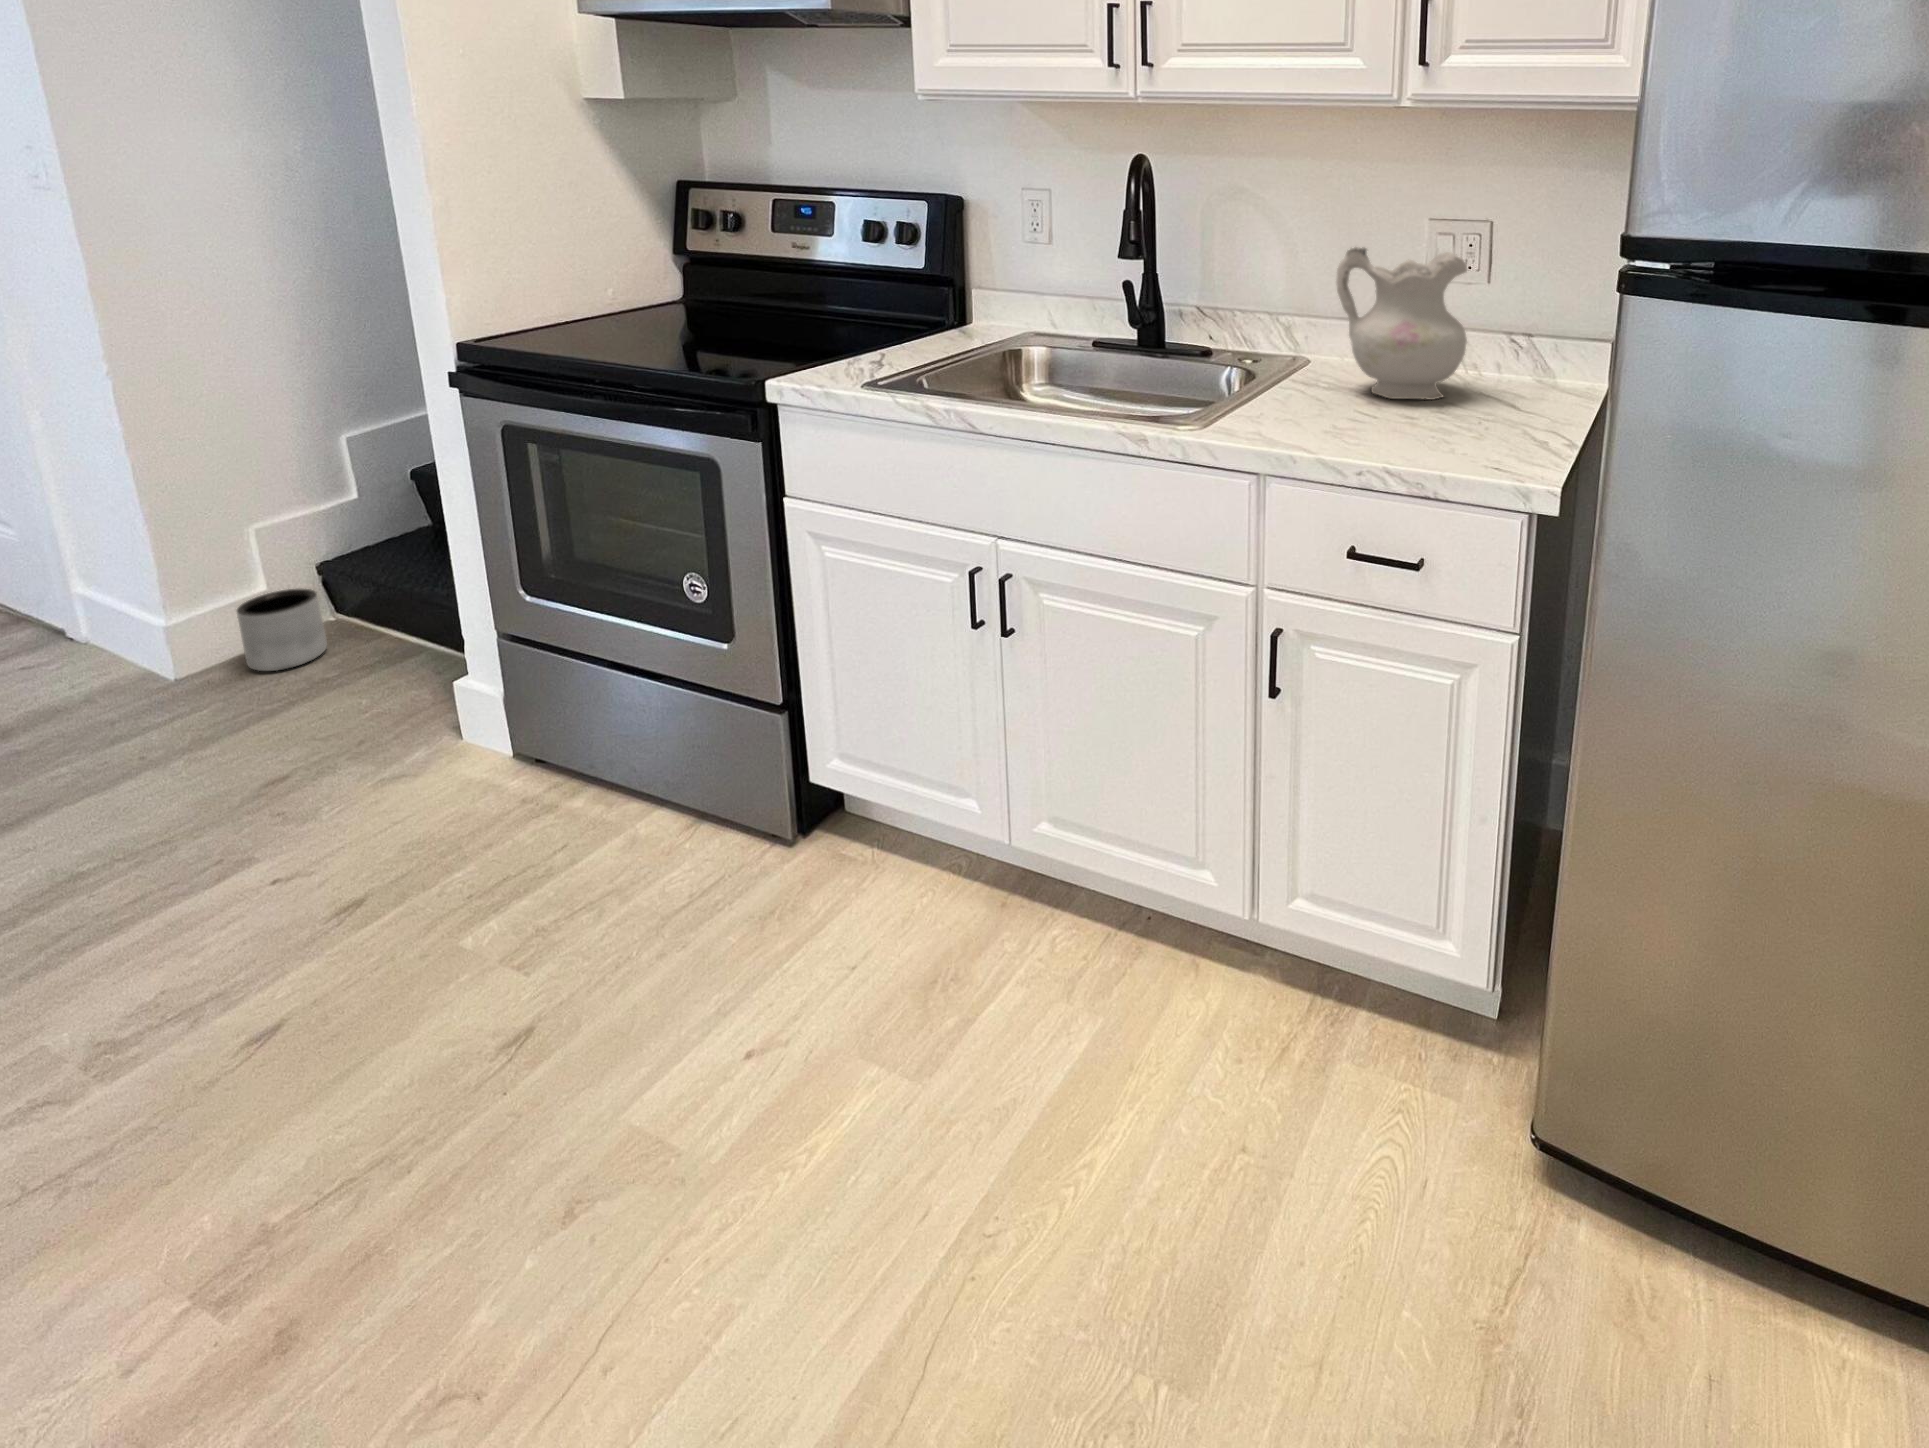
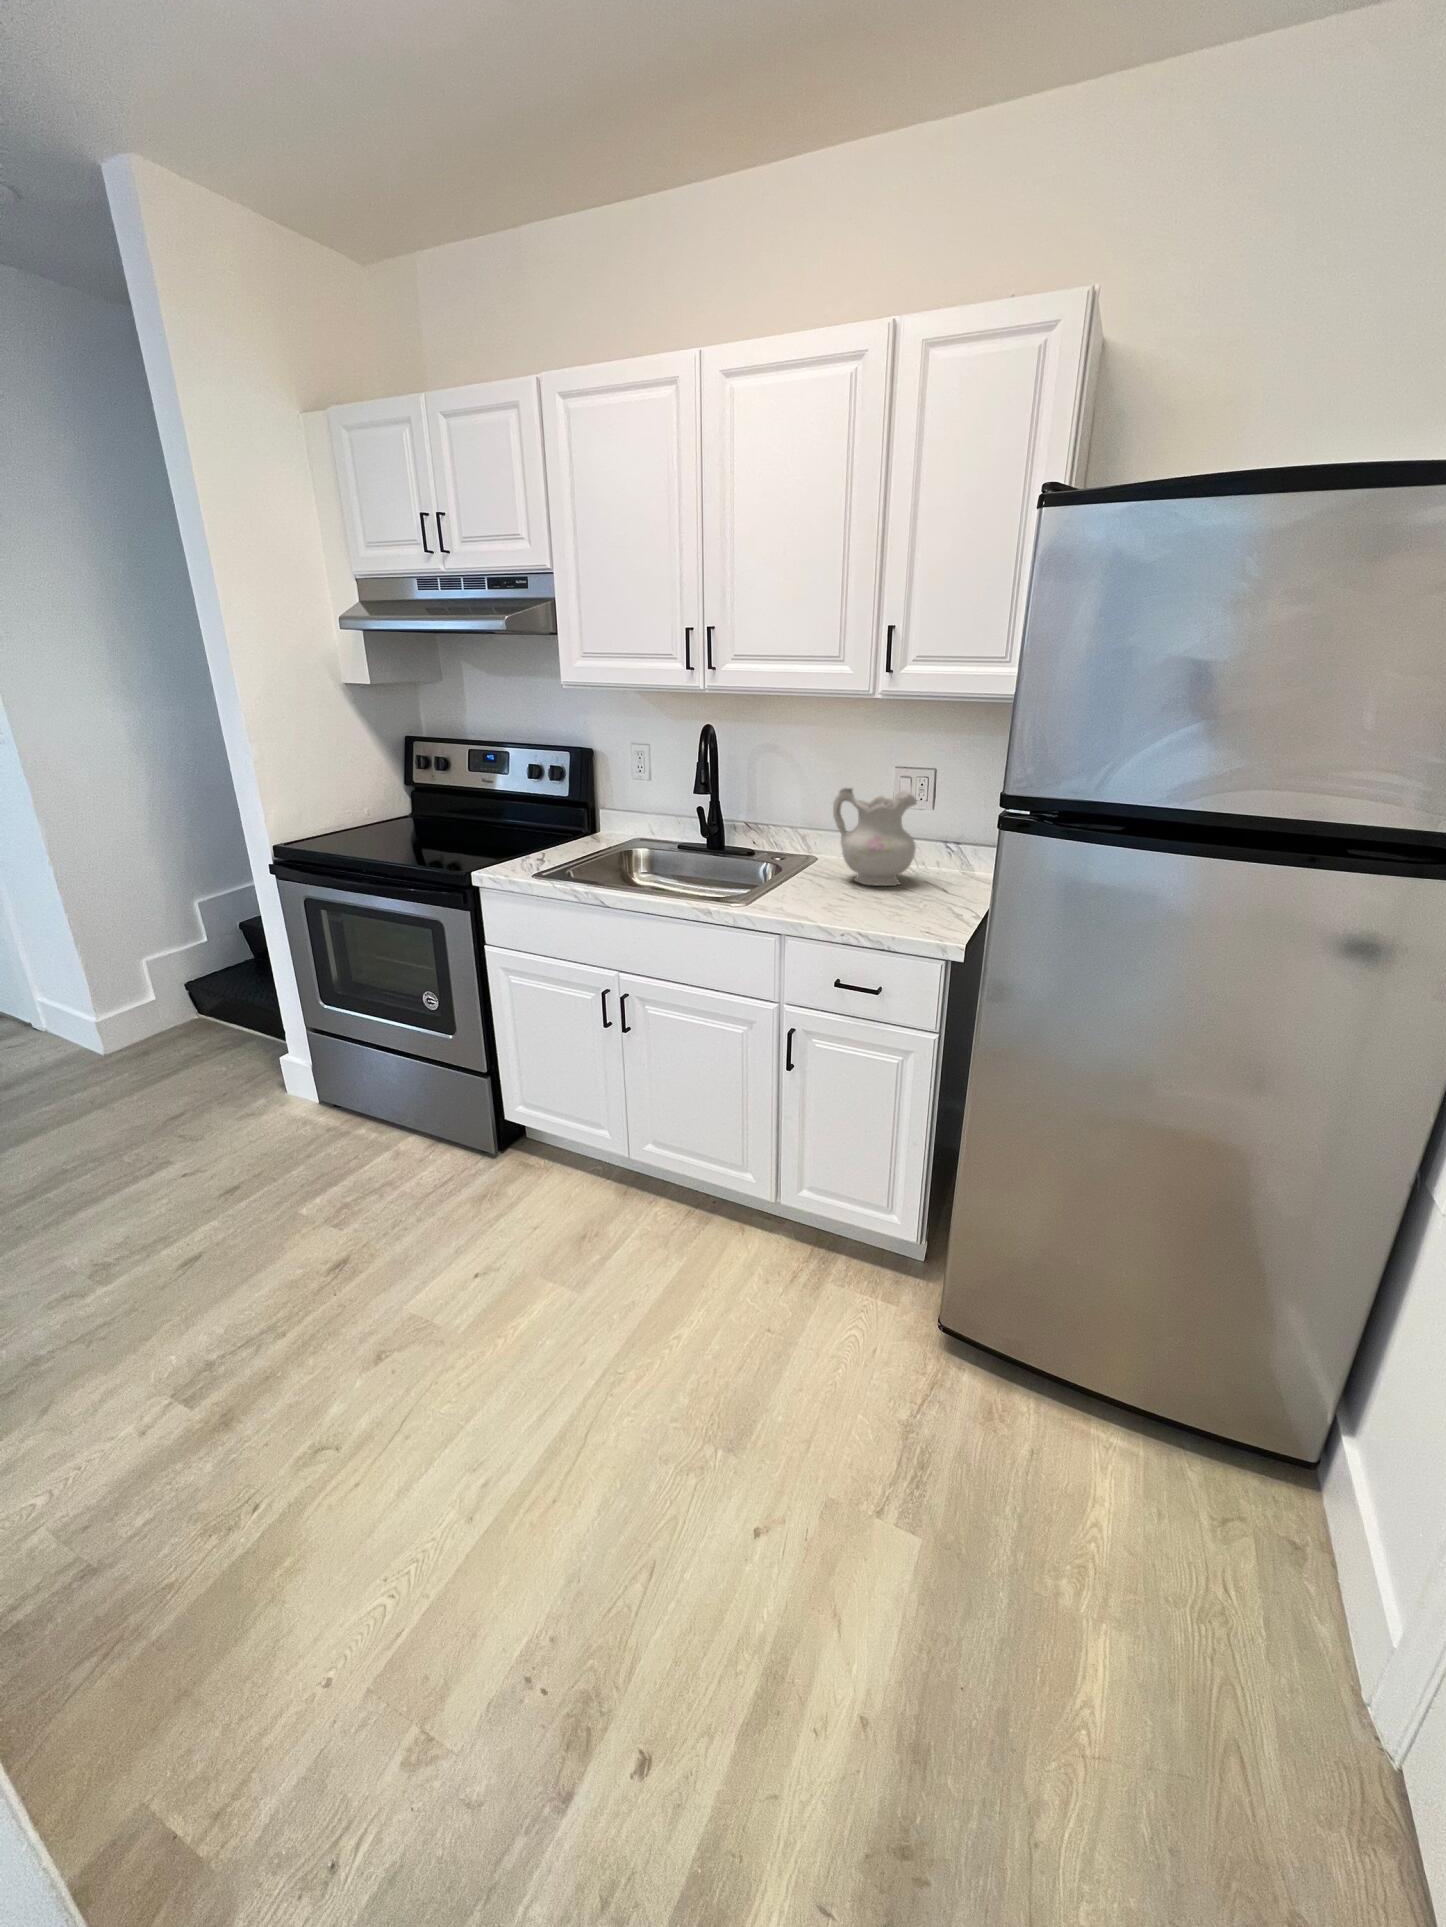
planter: present [237,589,327,671] -> none [139,999,196,1050]

